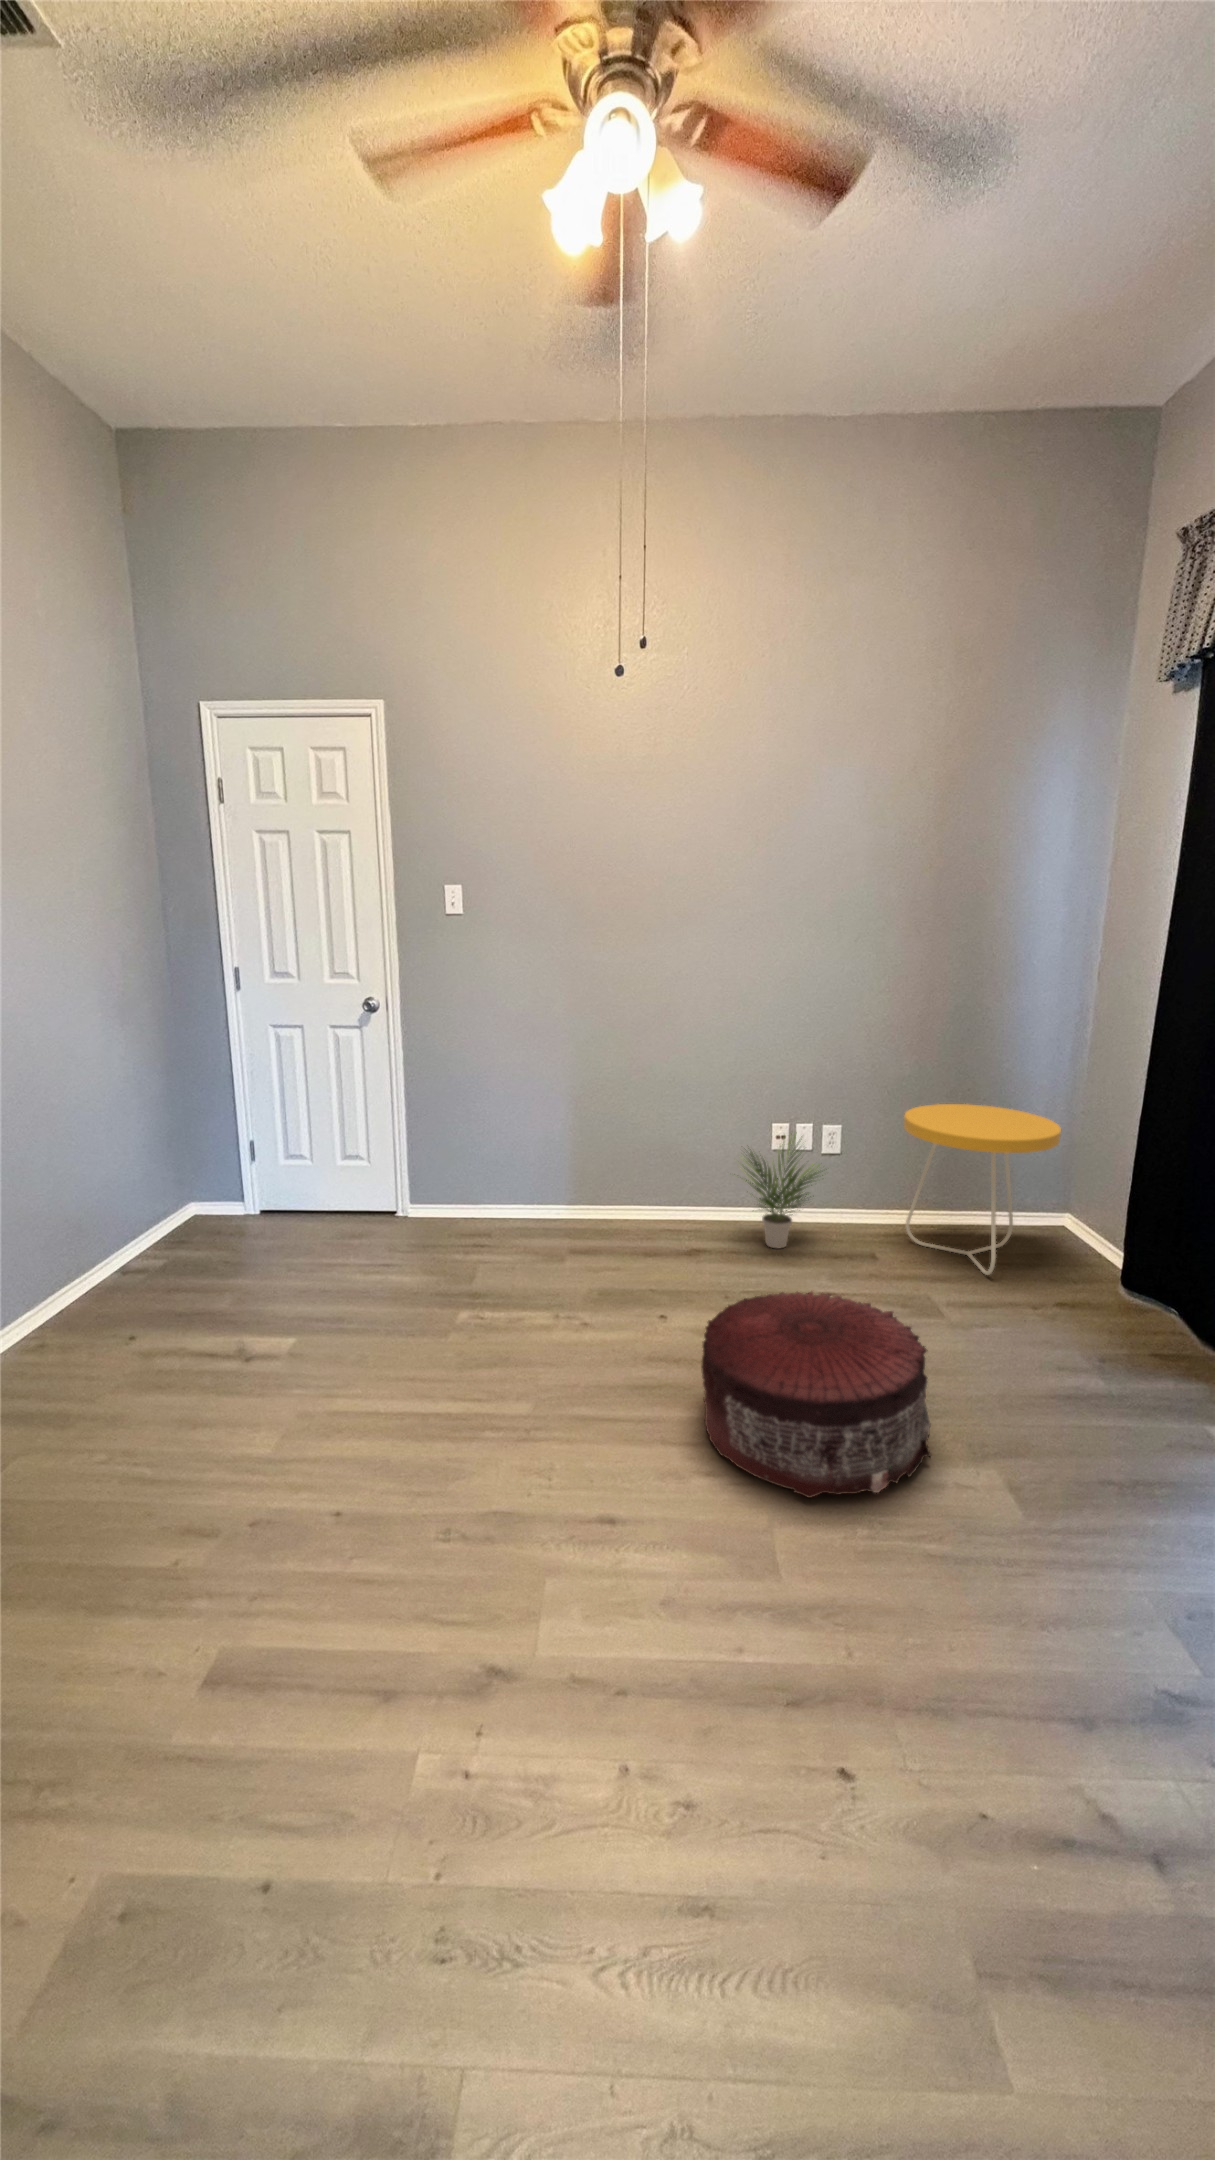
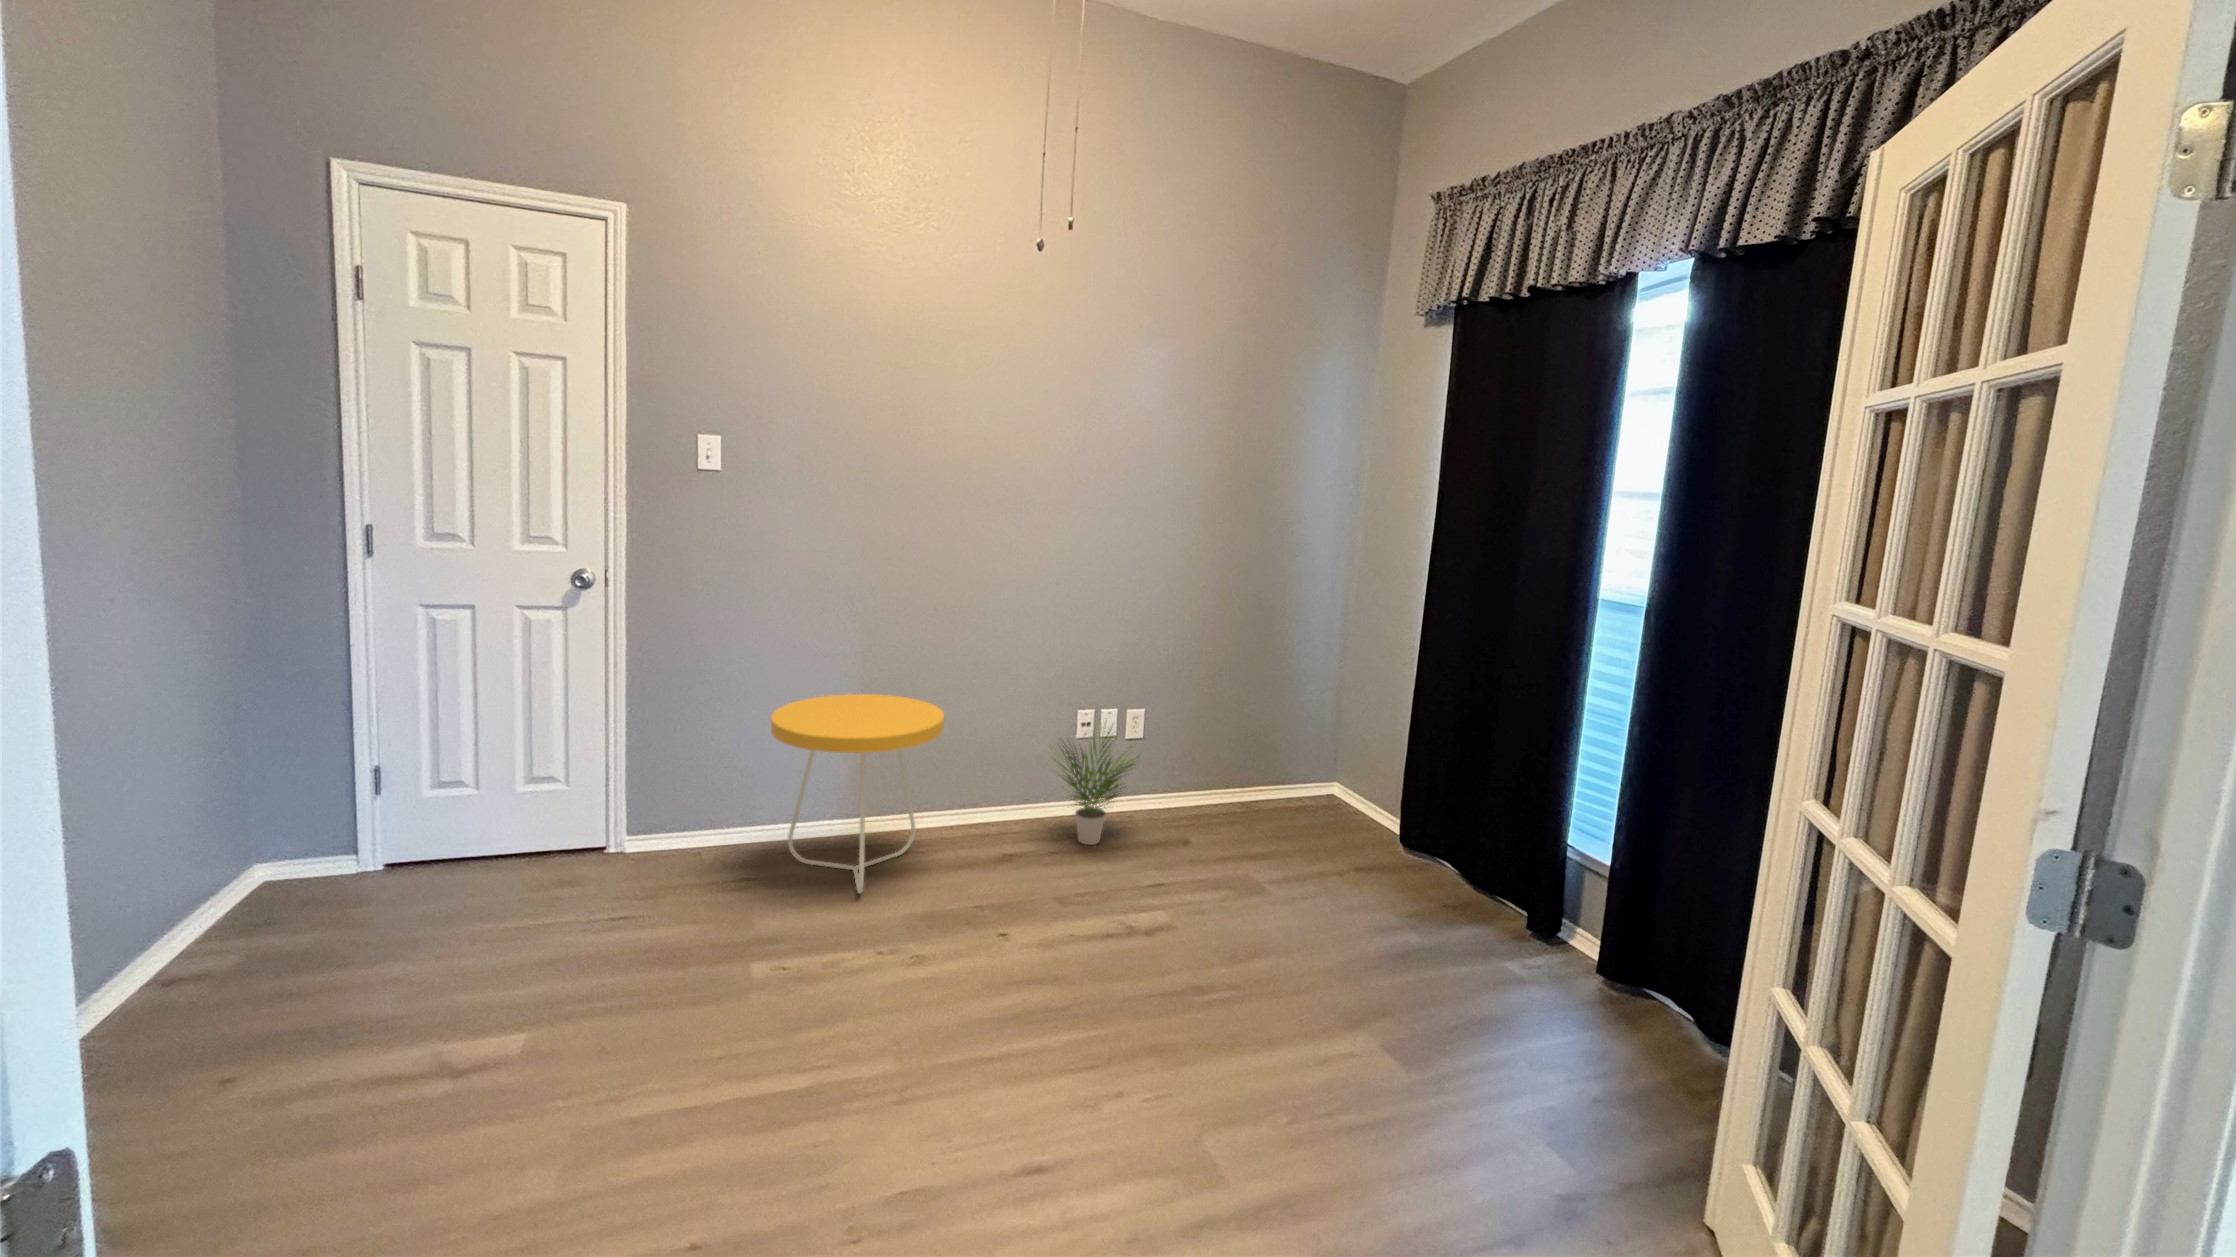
side table: present [904,1104,1061,1275] -> present [771,694,944,893]
pouf: present [702,1291,931,1498] -> none [1083,885,1310,1097]

